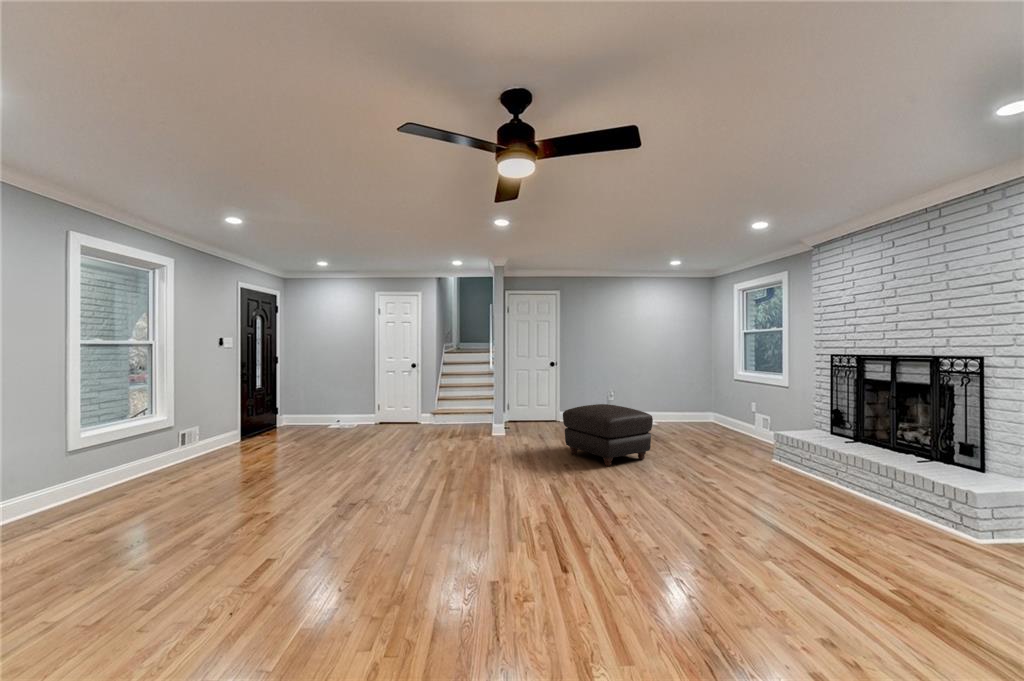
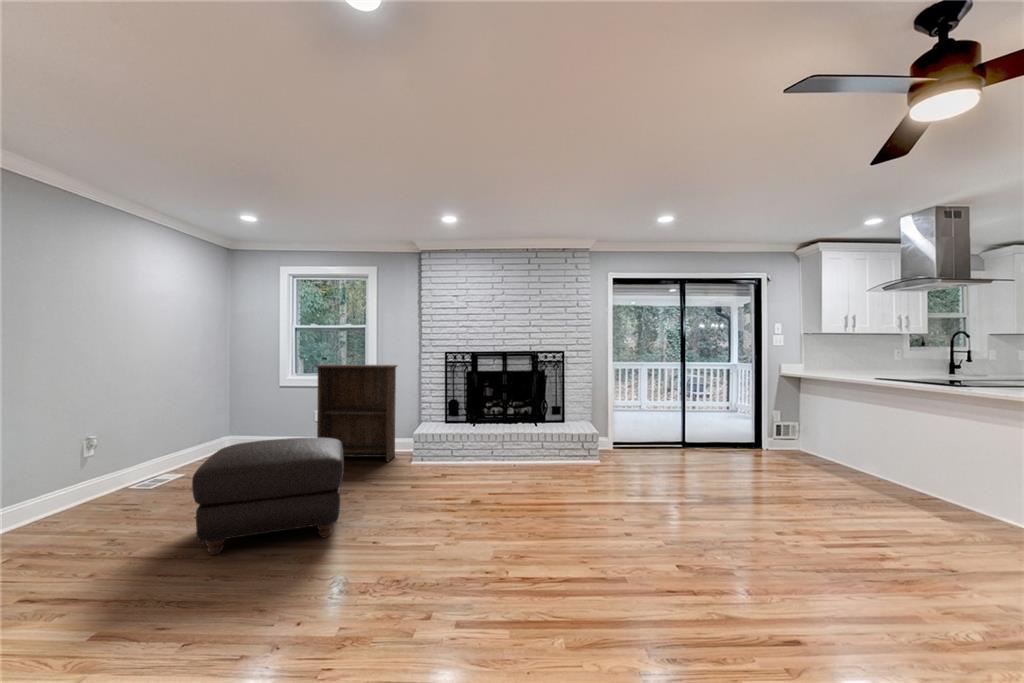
bookshelf: none [715,362,775,456] -> present [316,364,397,462]

